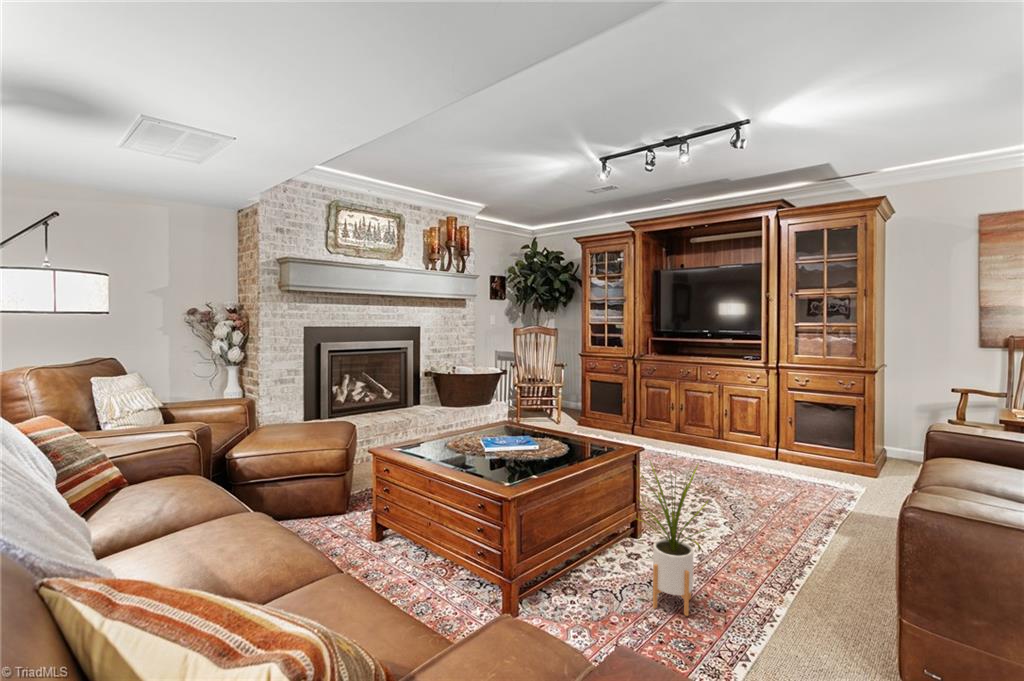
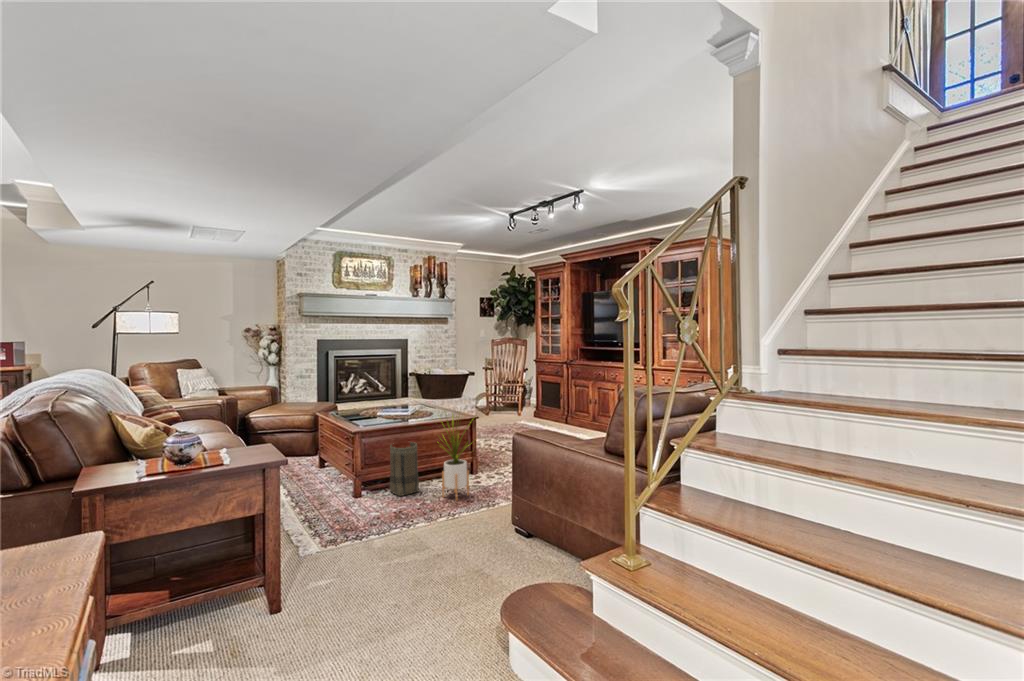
basket: none [552,510,601,611] -> present [390,442,419,496]

